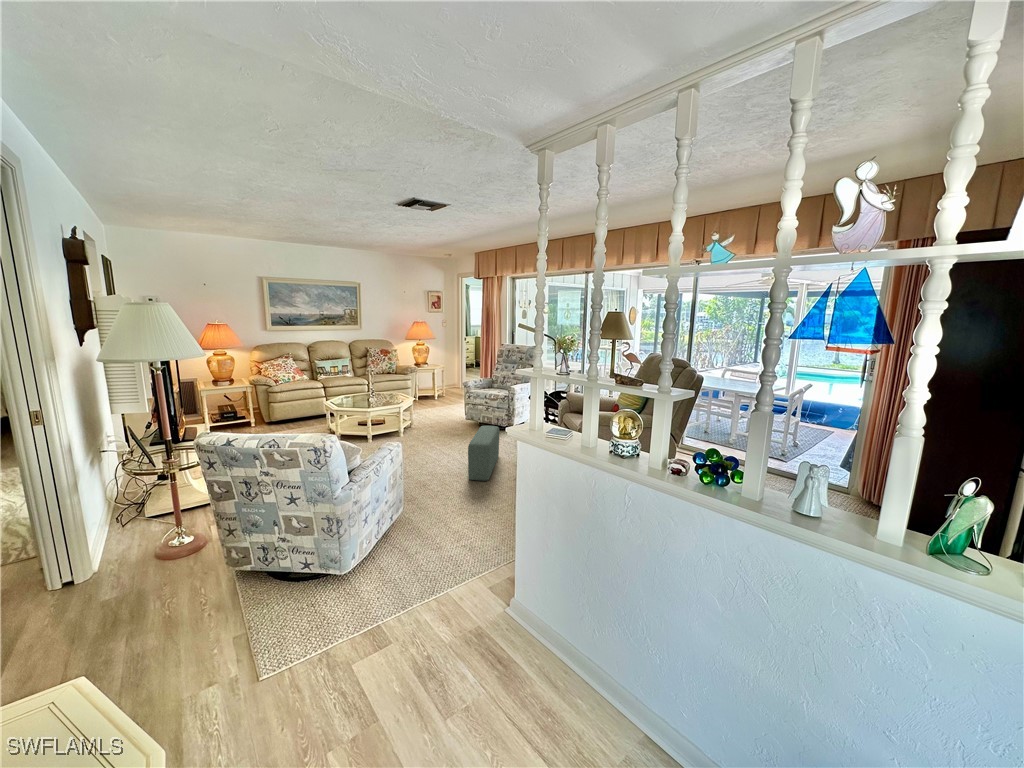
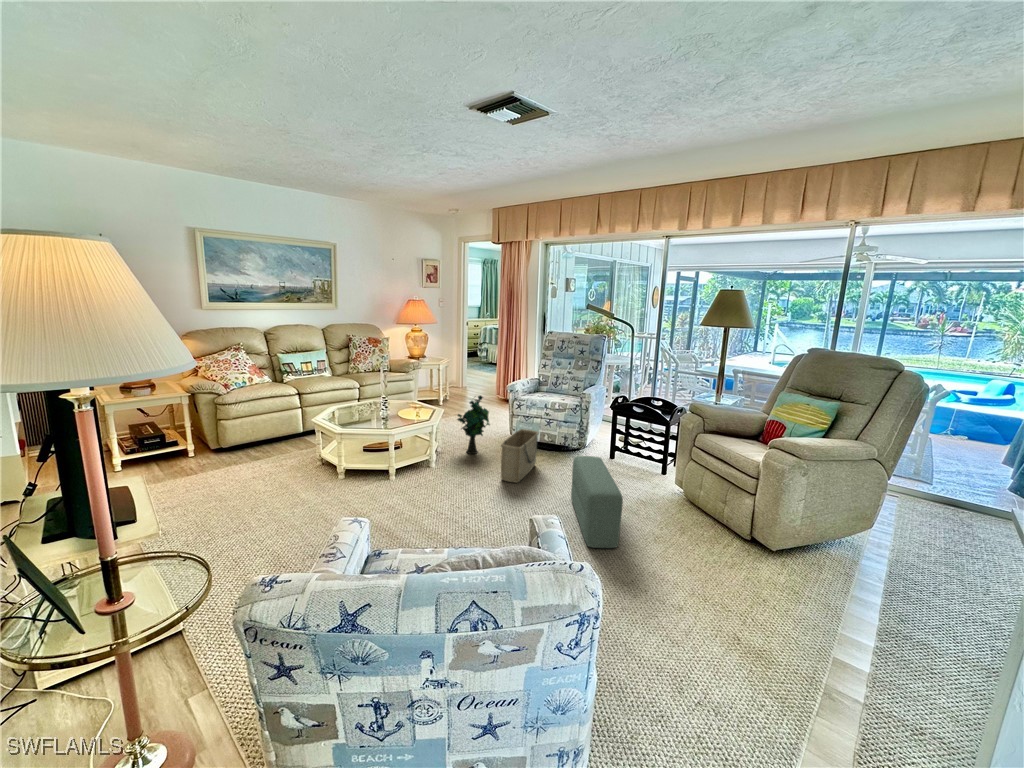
decorative plant: none [421,388,447,429] -> present [457,396,490,454]
basket: none [440,411,474,446] -> present [501,429,539,483]

